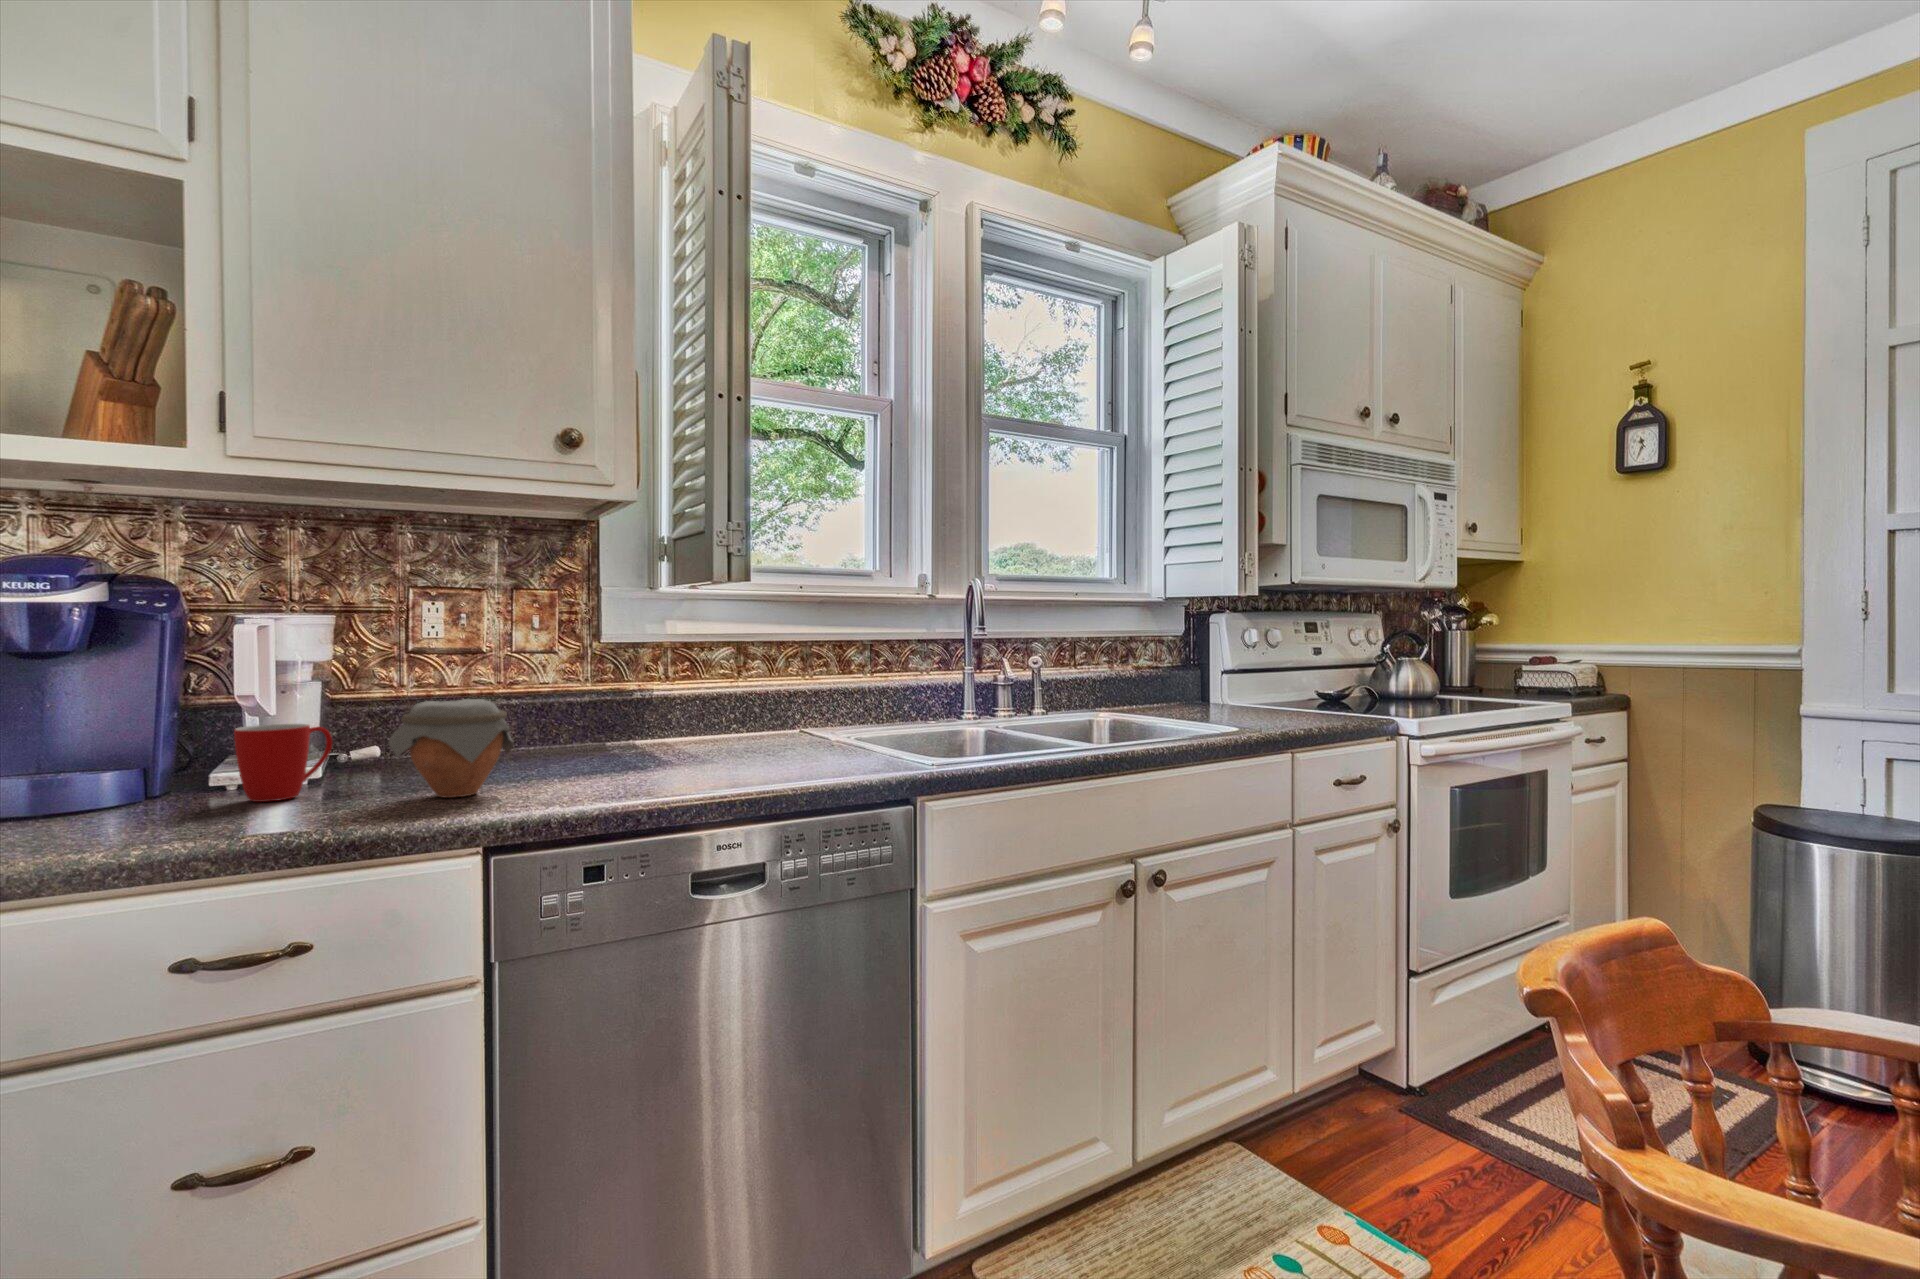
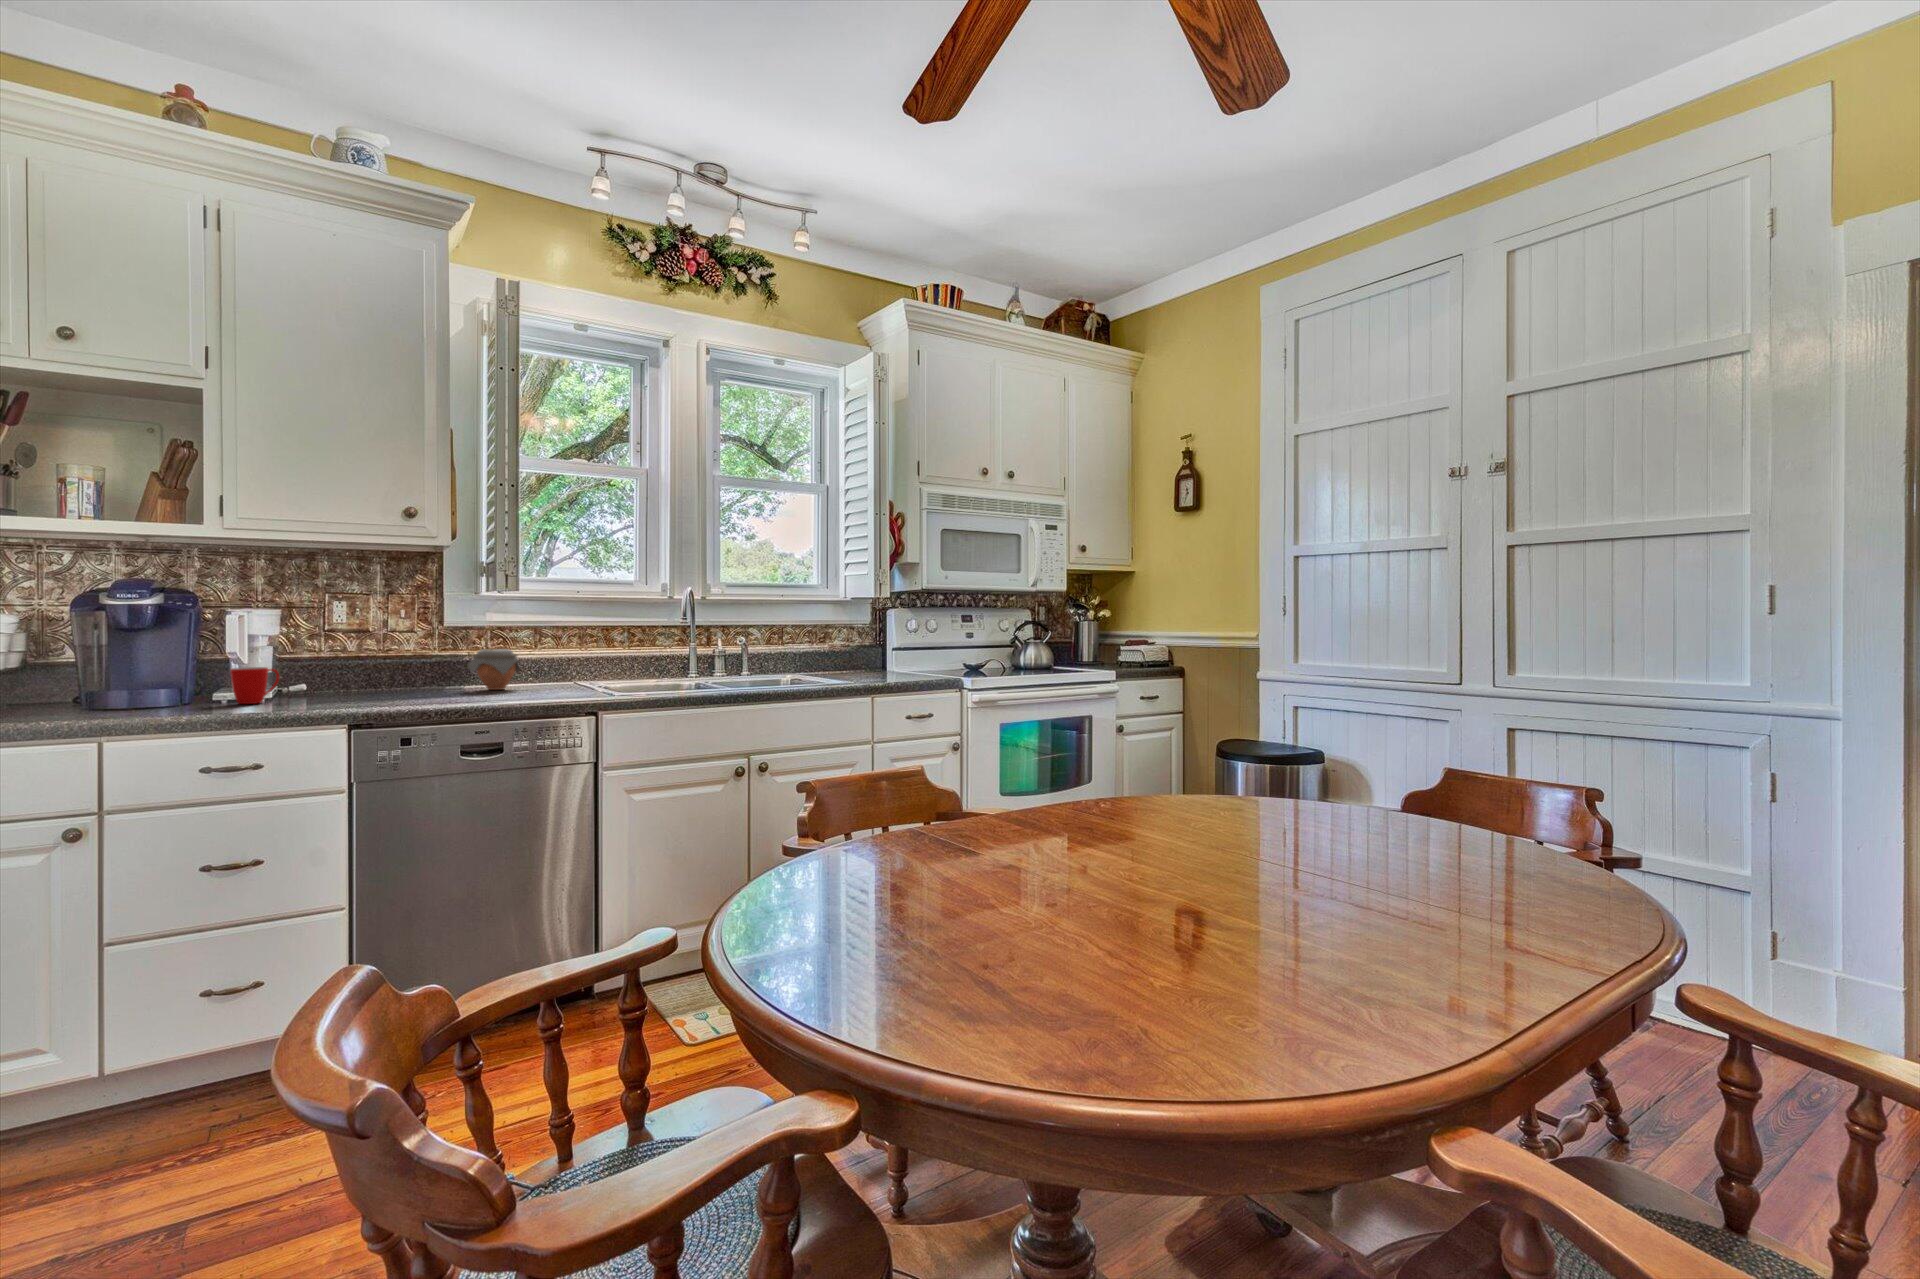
jar: present [388,699,514,798] -> present [468,649,520,690]

